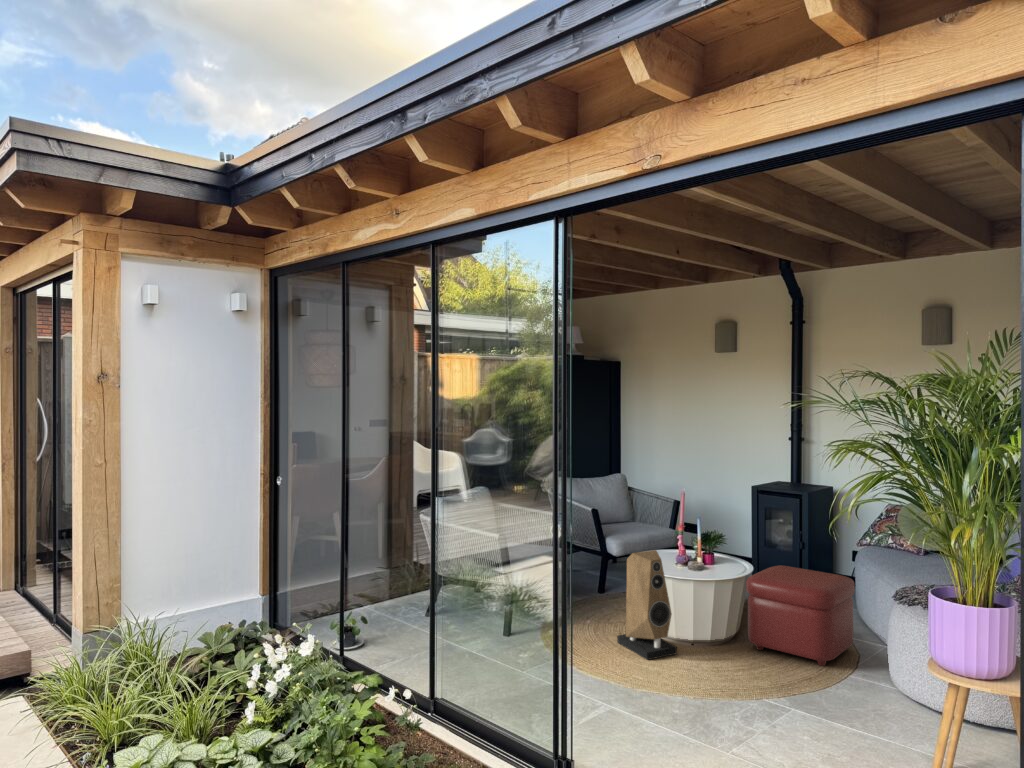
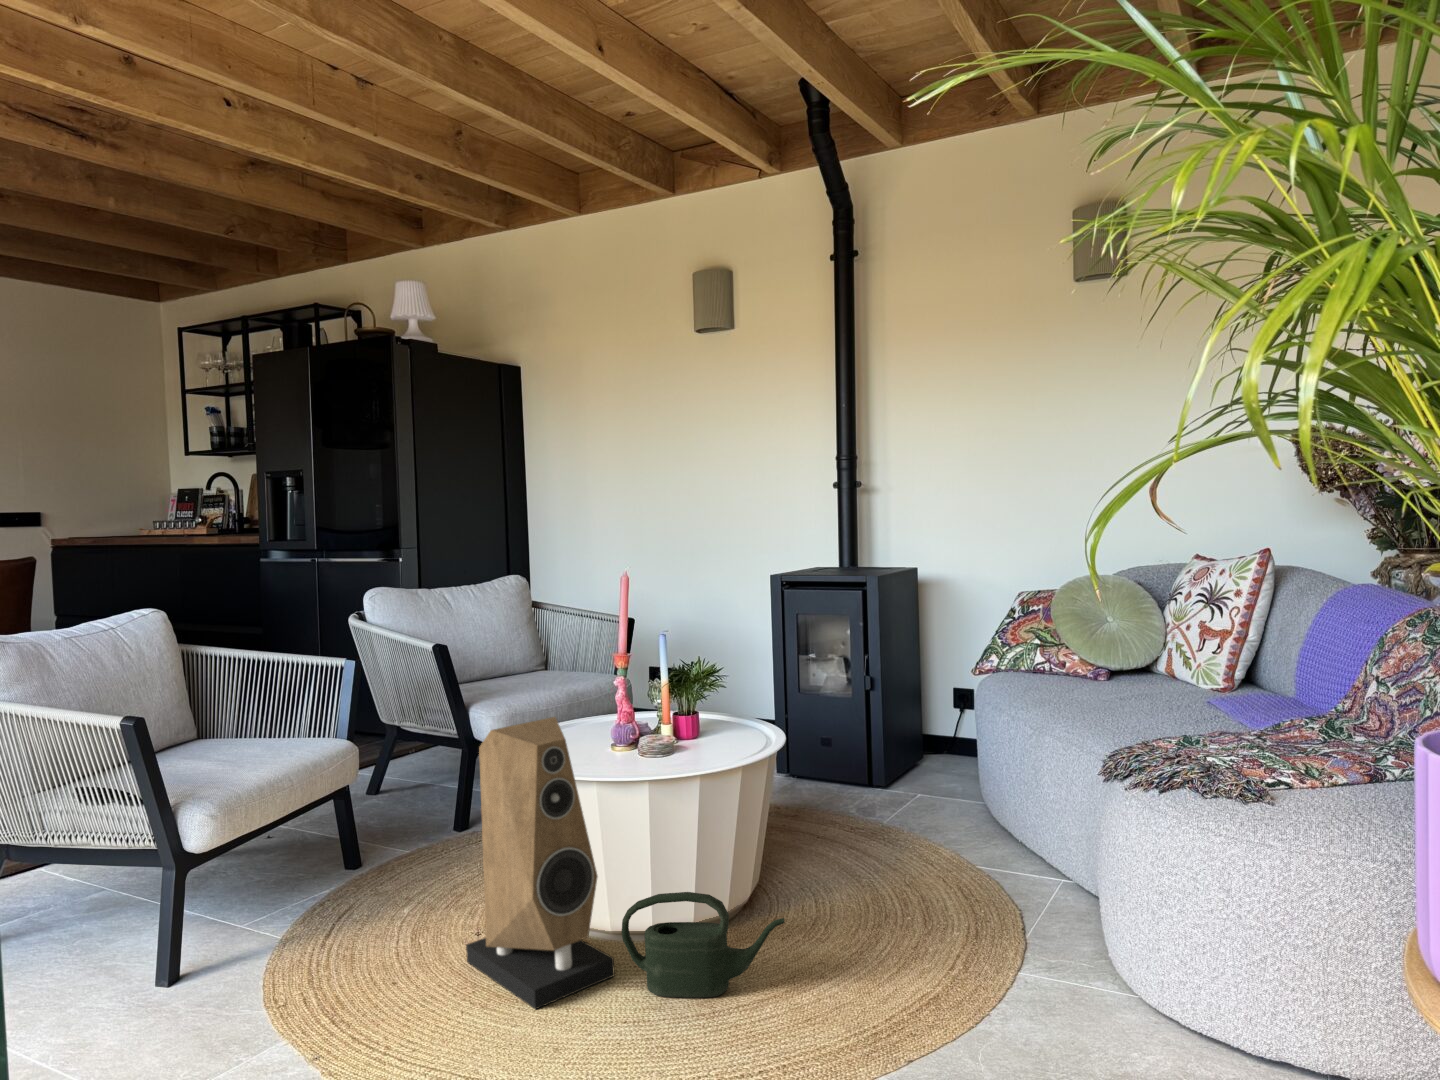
ottoman: present [746,566,855,666] -> none [775,726,1009,955]
watering can: none [681,623,747,665] -> present [622,892,785,998]

